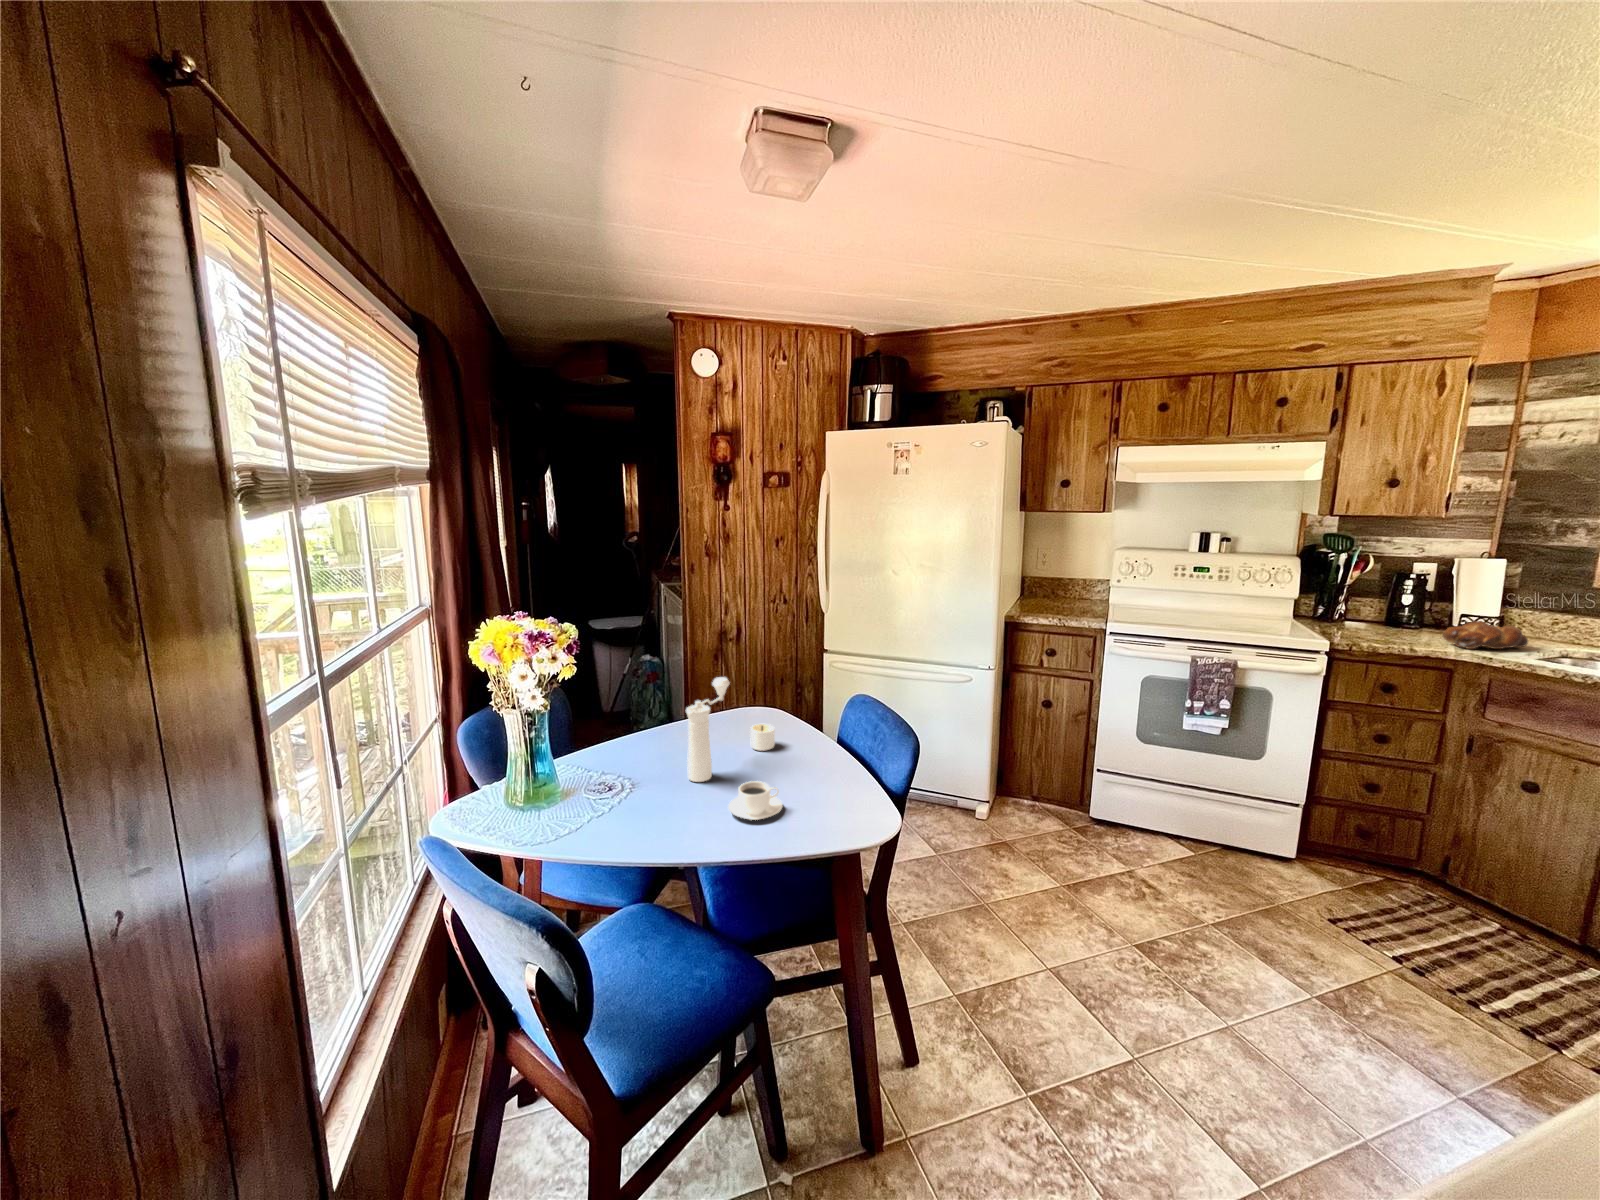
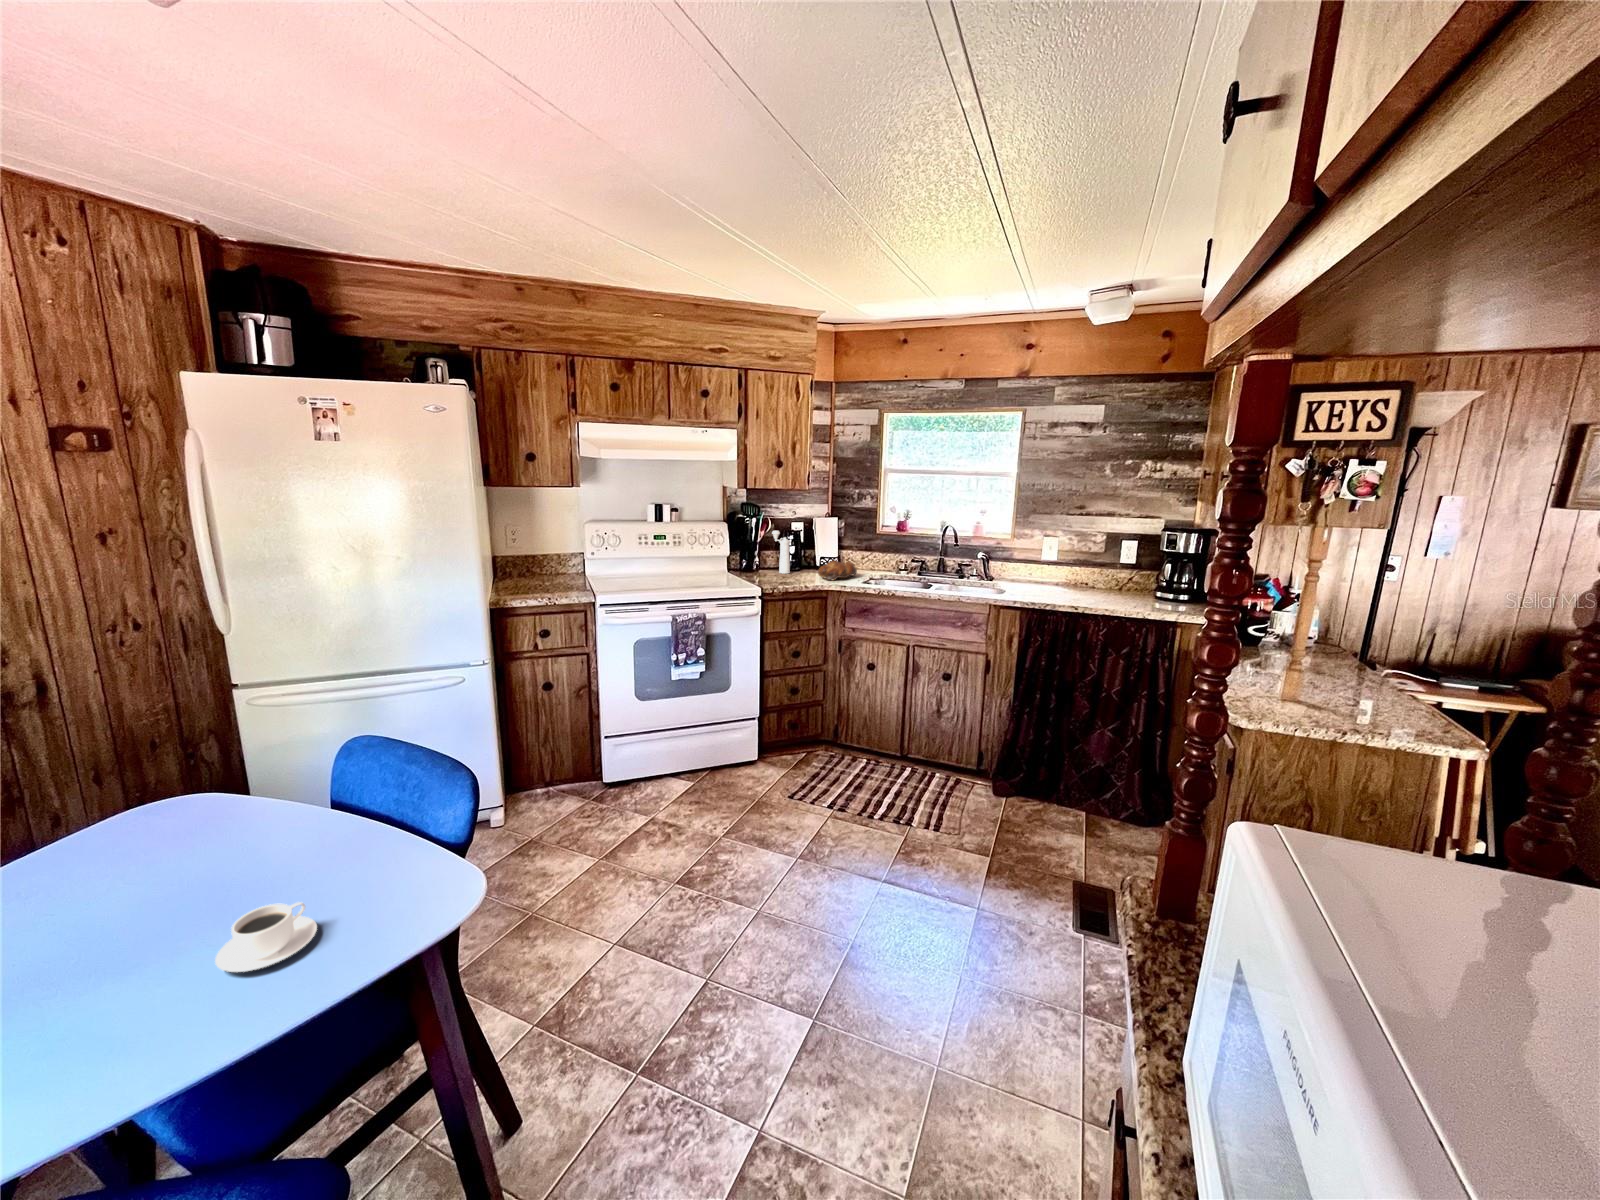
pepper mill: present [686,677,730,782] -> present [772,531,790,574]
candle: present [750,724,775,751] -> none [191,819,255,865]

